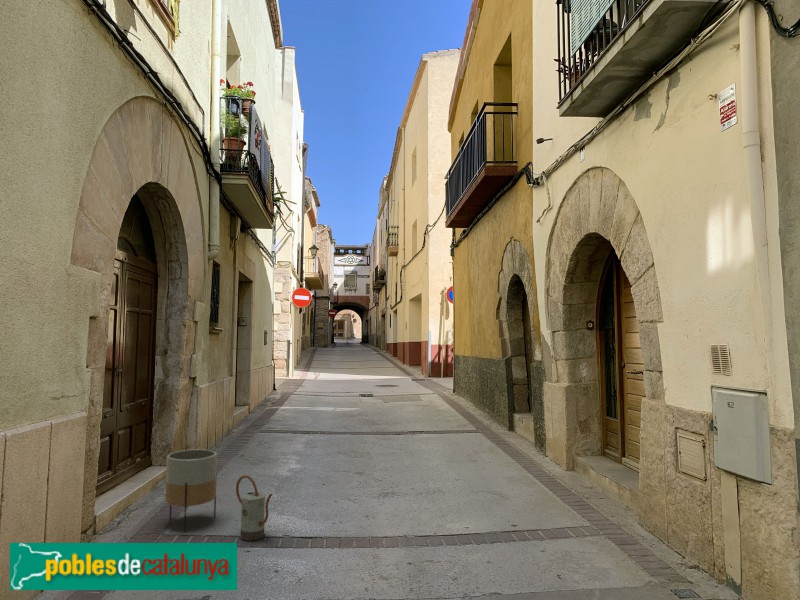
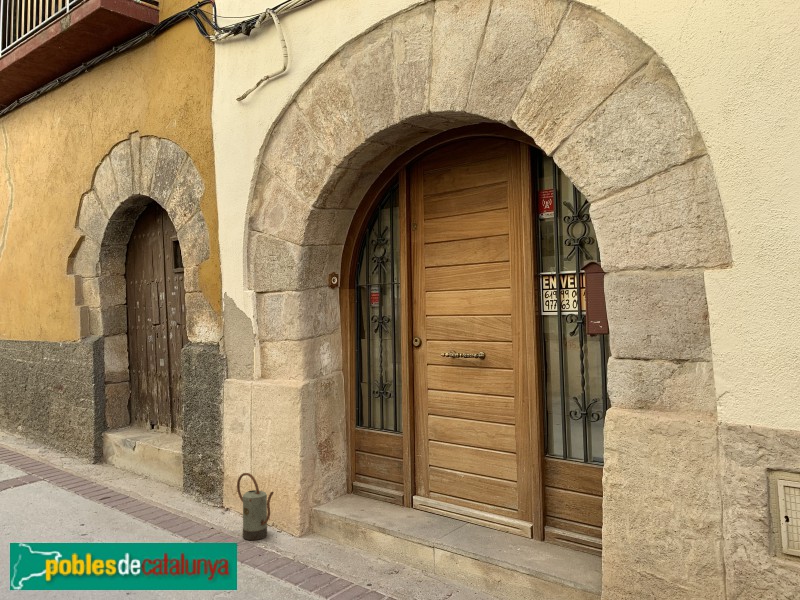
planter: present [165,449,217,532] -> none [165,446,218,532]

